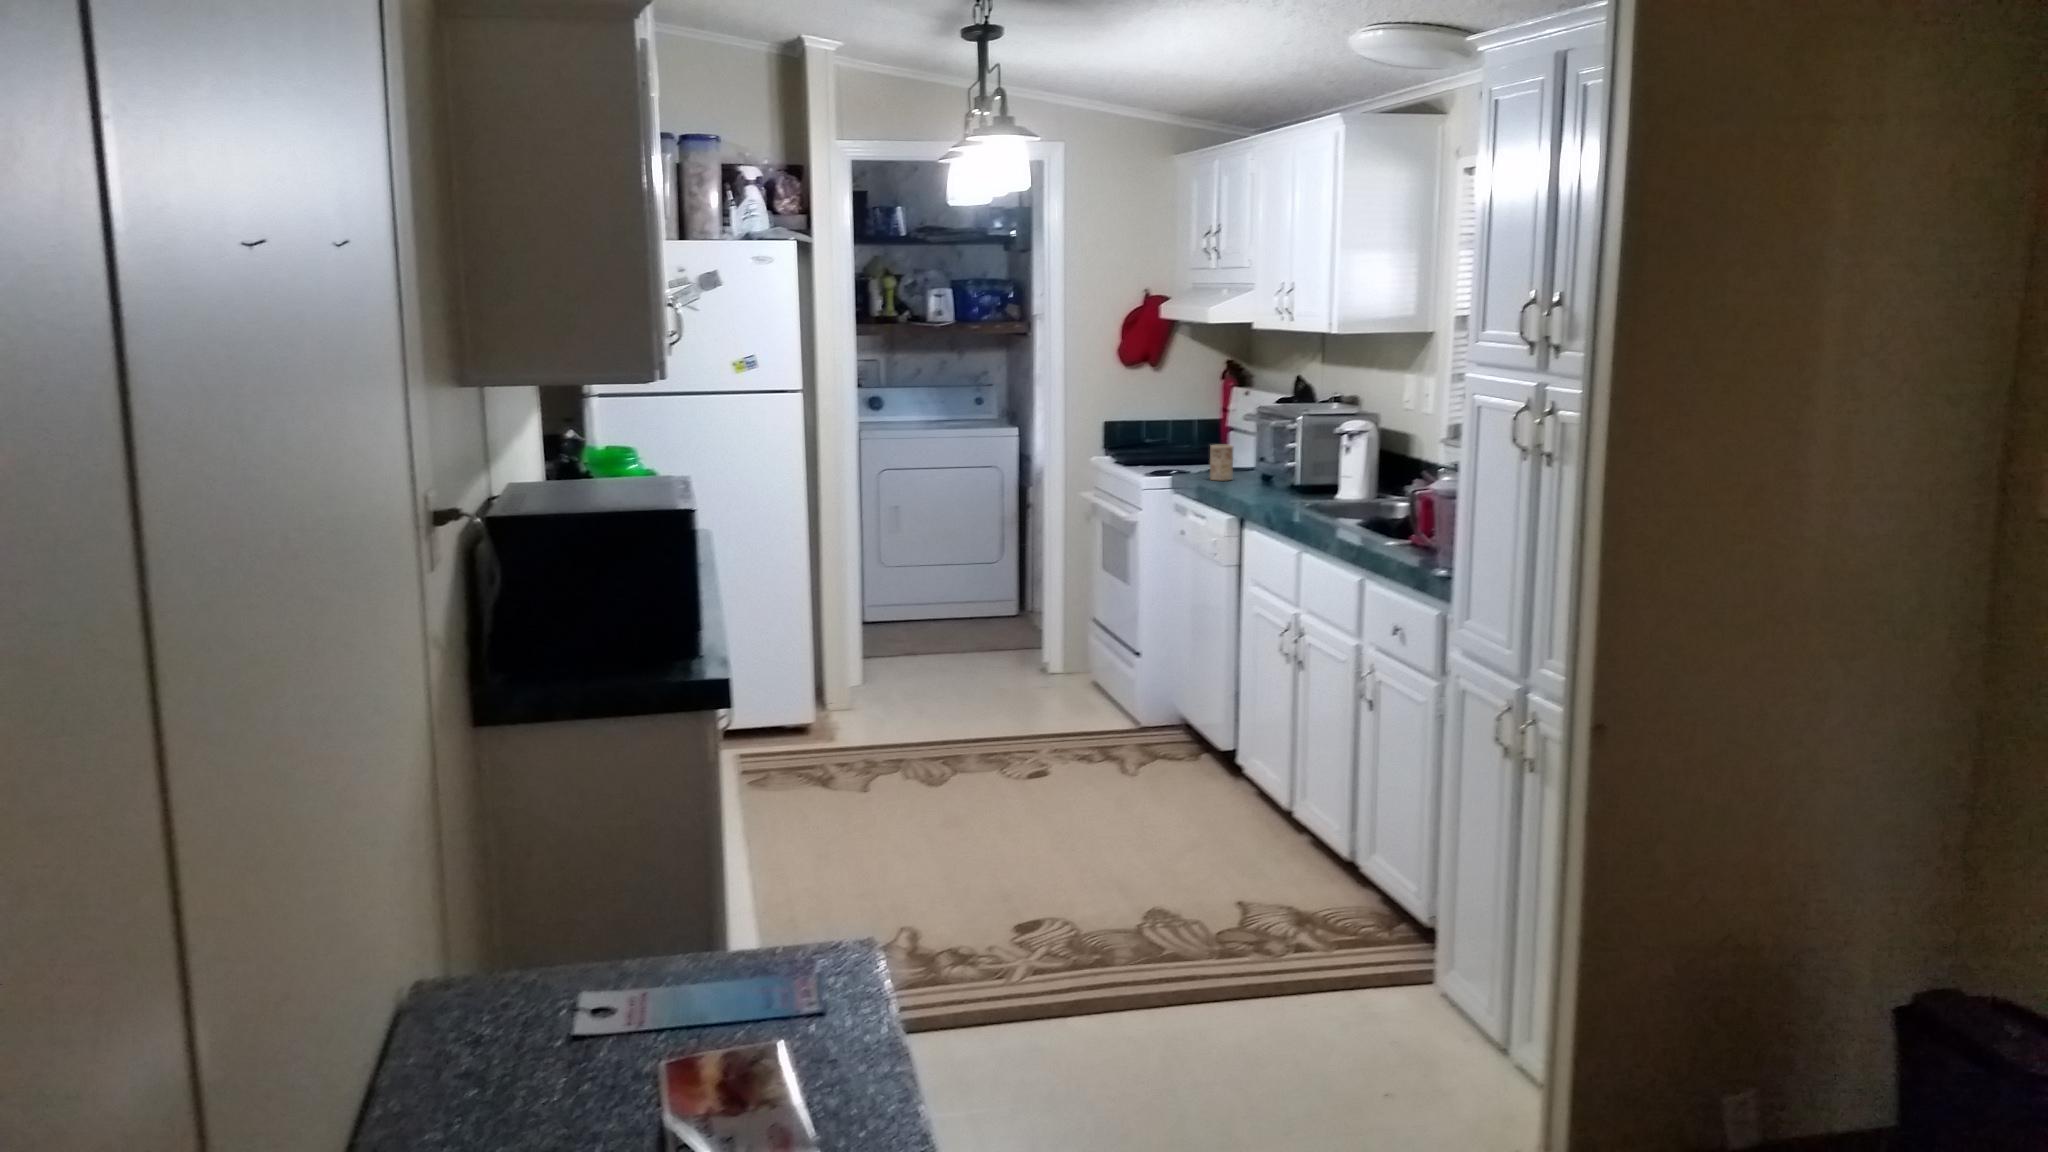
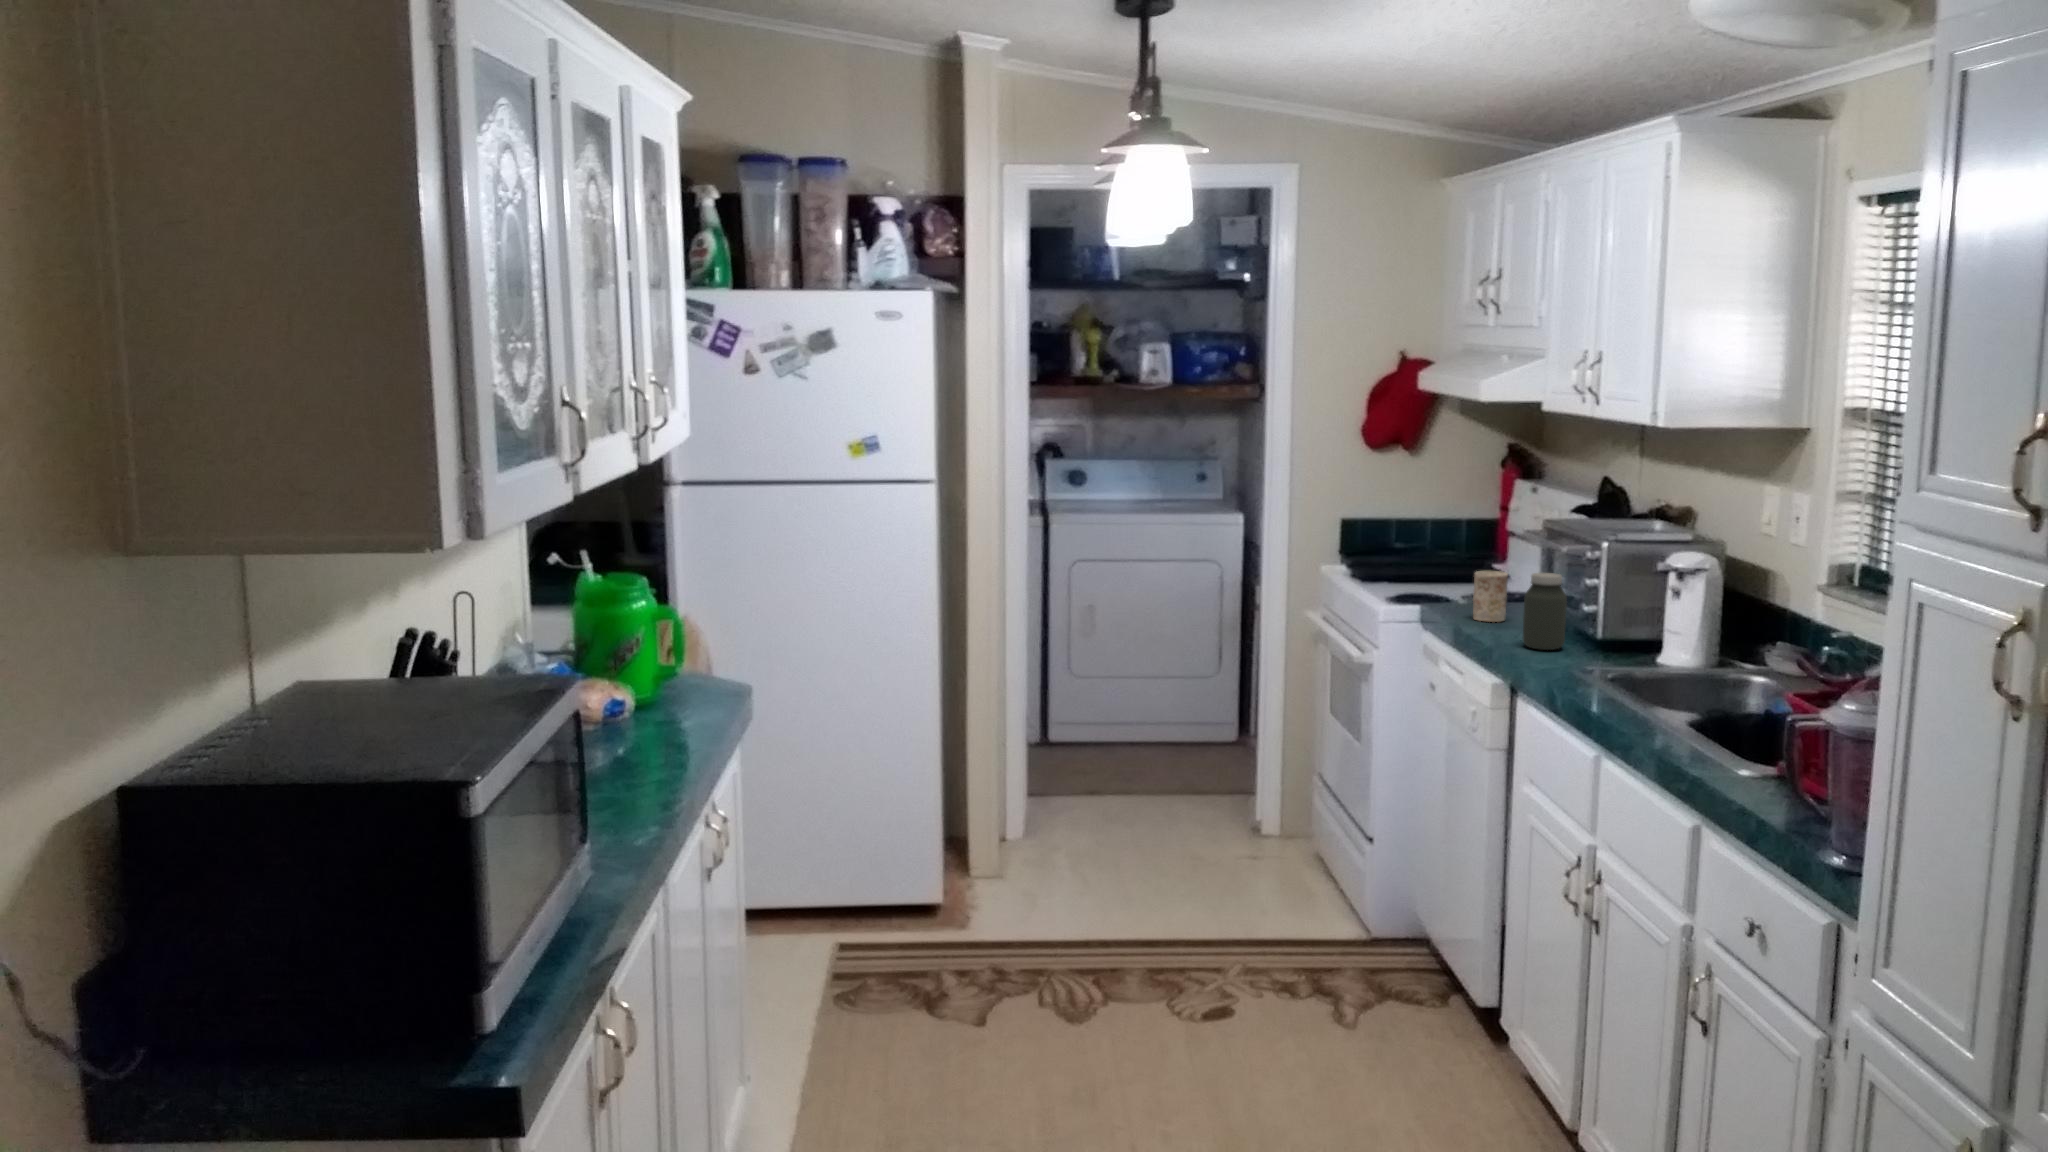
jar: none [1247,439,1276,493] -> present [1523,573,1567,650]

